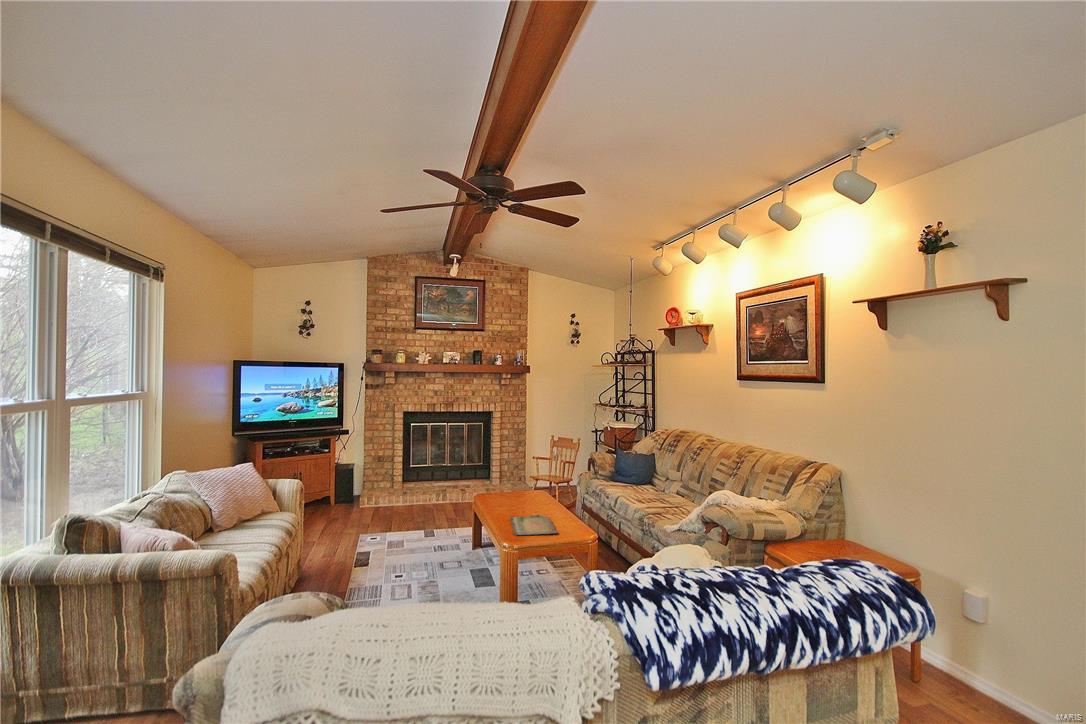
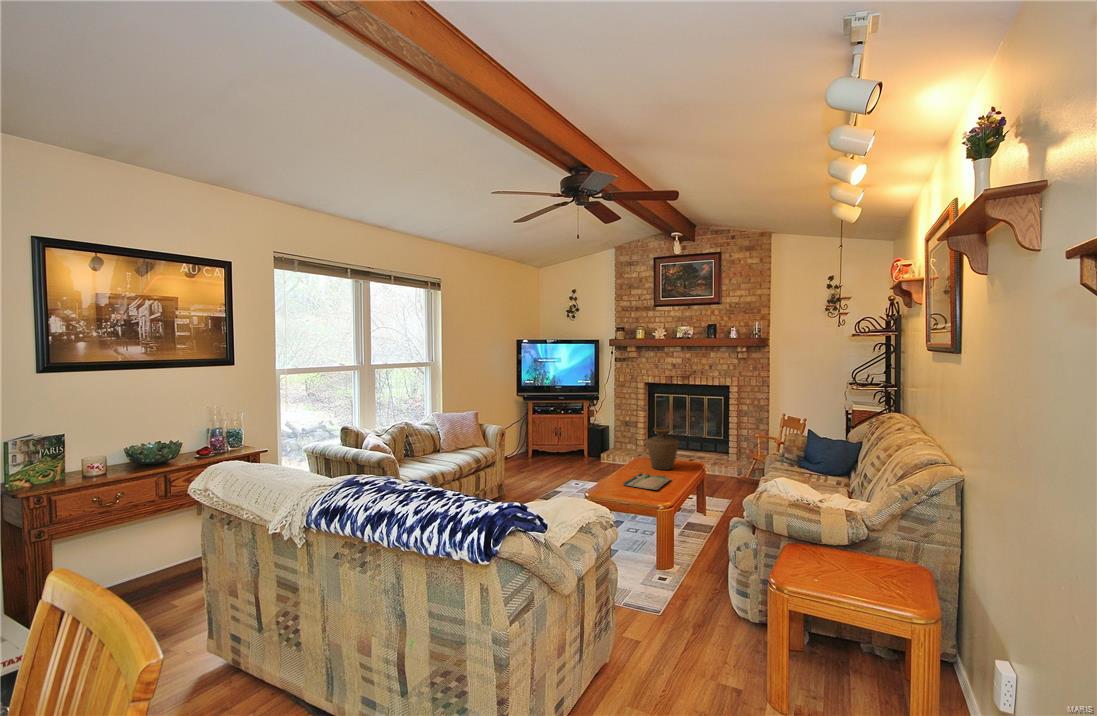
vase: none [498,459,535,508] -> present [646,427,679,470]

